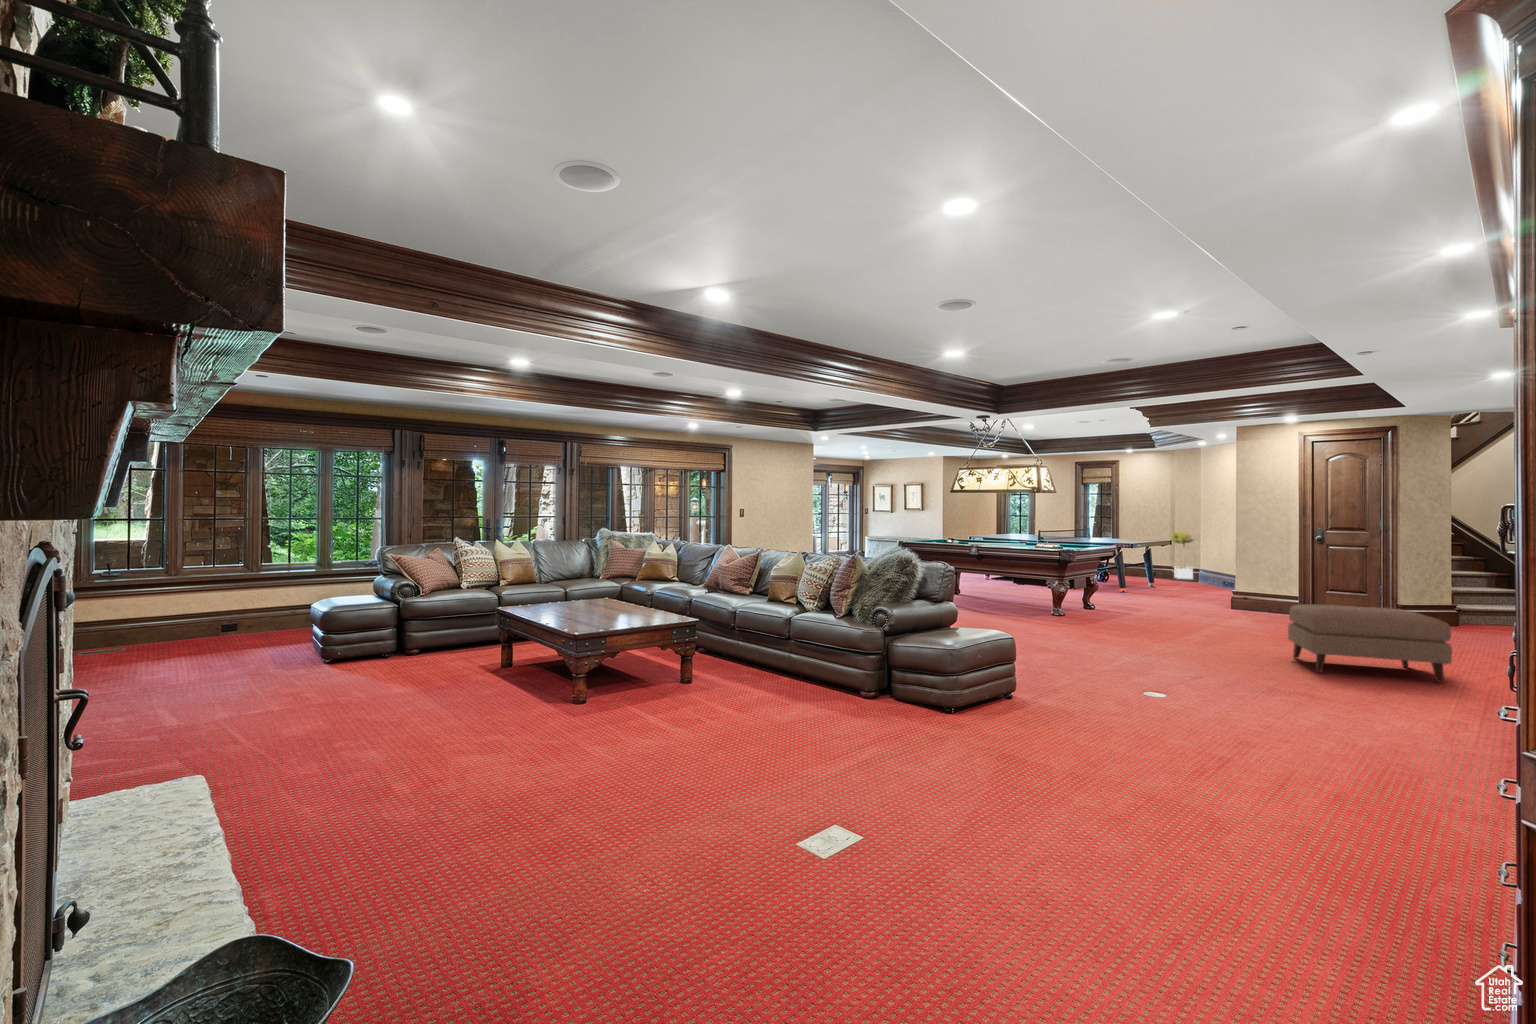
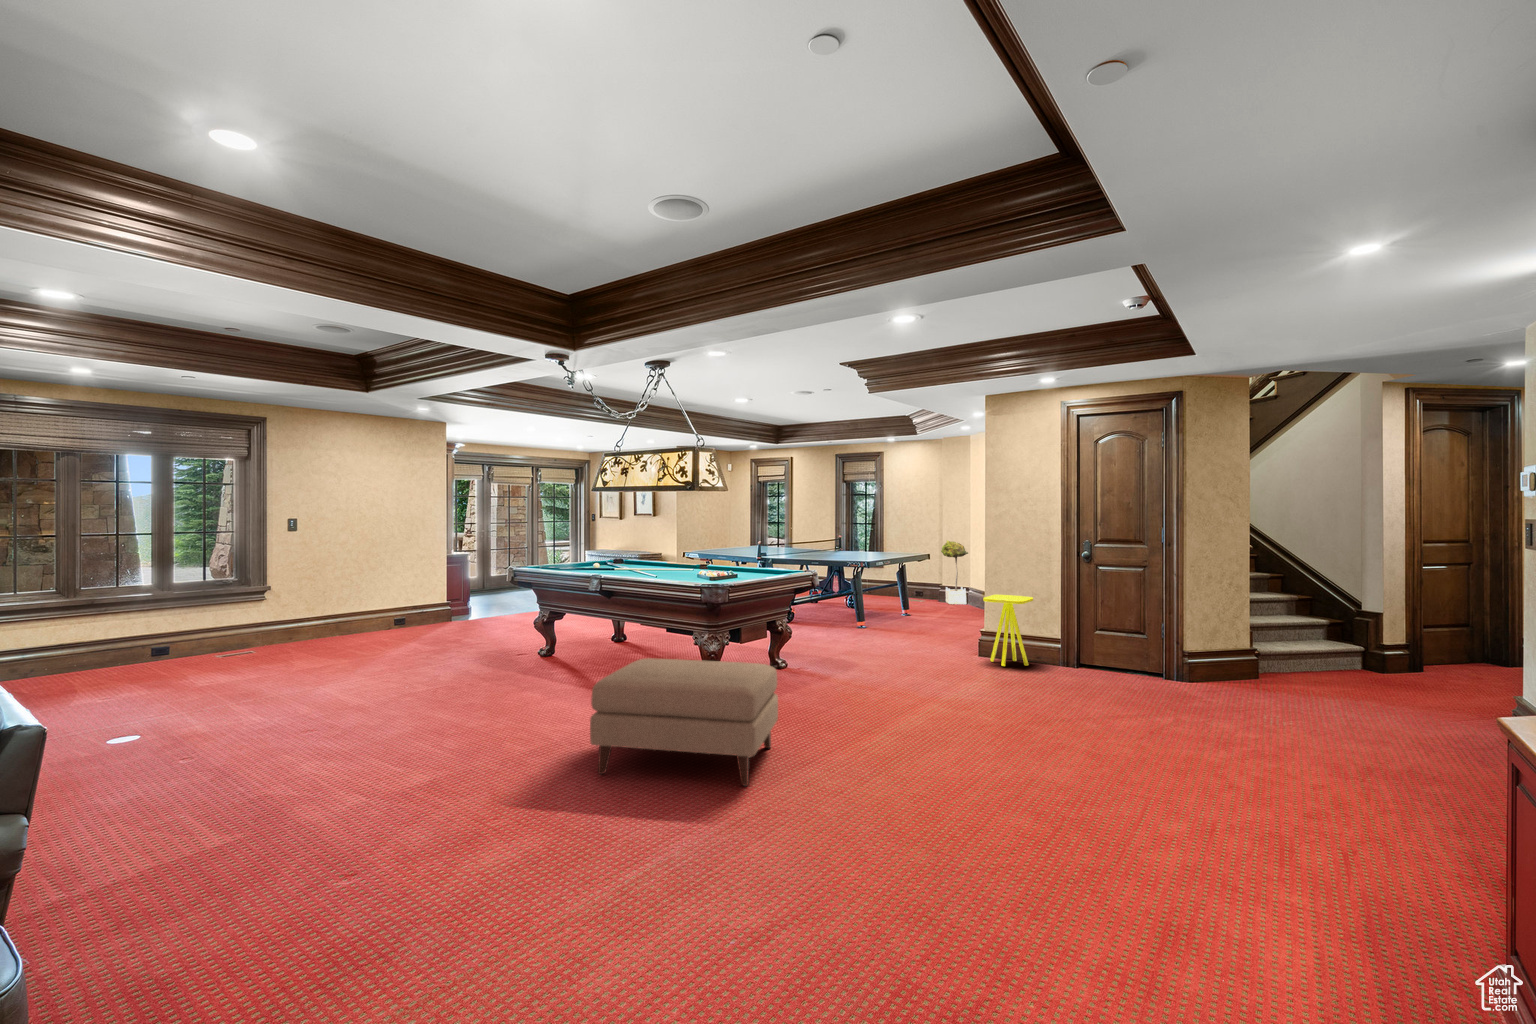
side table: none [1241,564,1278,611] -> present [983,595,1033,666]
ottoman: present [1288,604,1452,683] -> present [590,658,778,786]

